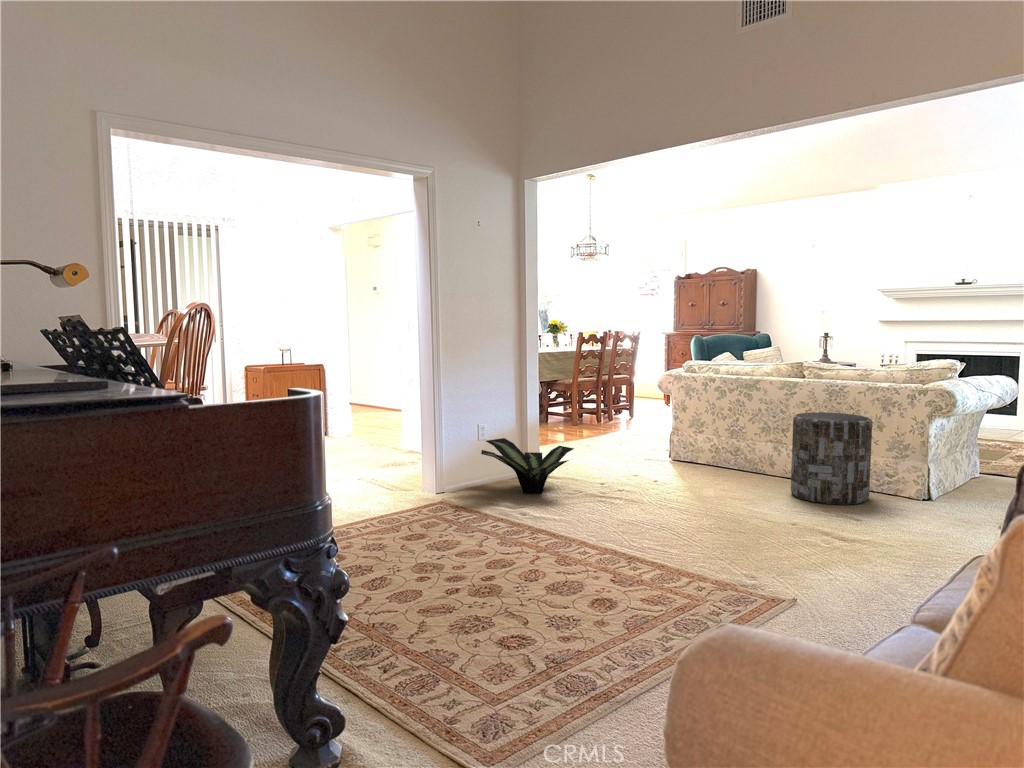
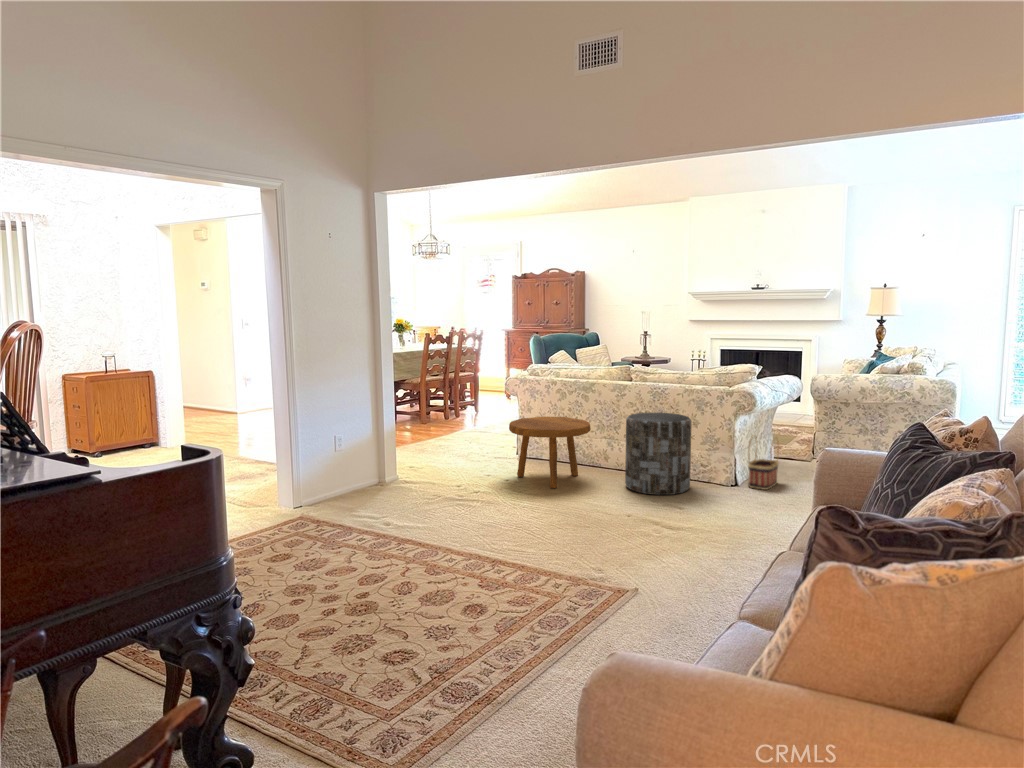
footstool: none [661,415,752,491] -> present [509,416,591,488]
potted plant: present [481,438,574,494] -> none [338,448,435,503]
basket: none [943,442,984,506] -> present [748,452,778,490]

